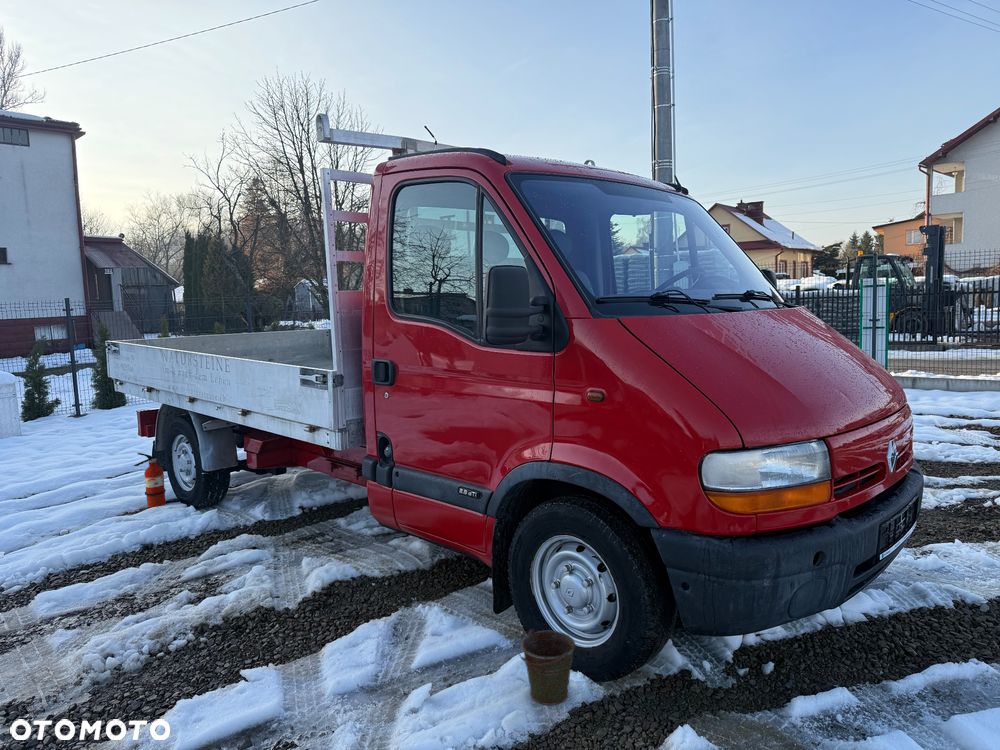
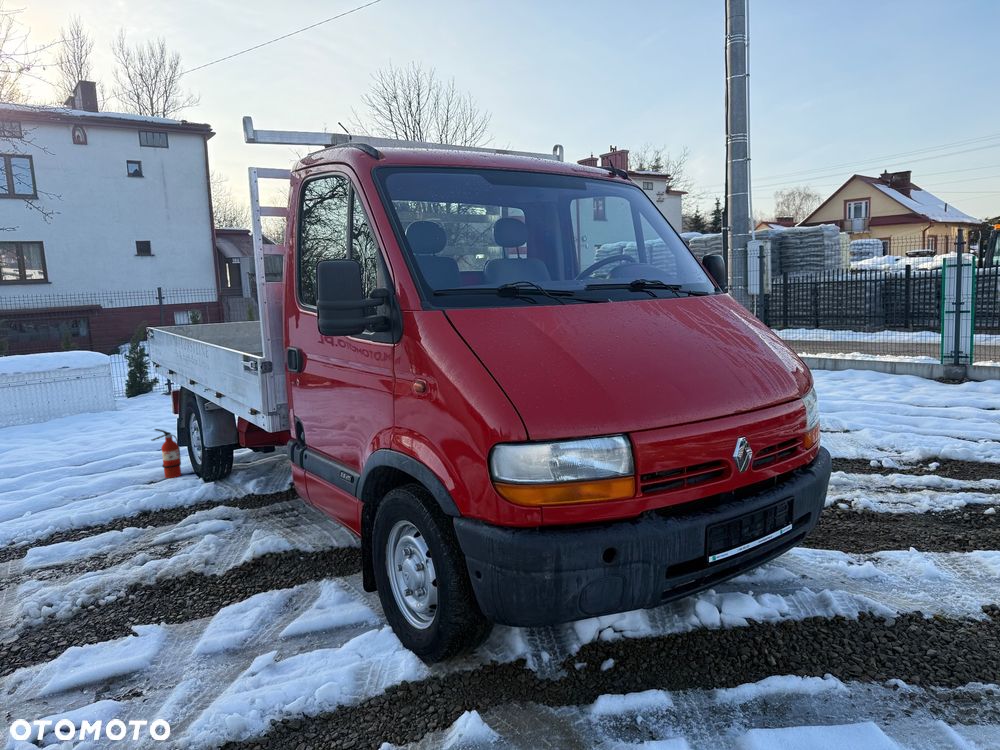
bucket: present [520,629,575,705] -> none [349,607,405,680]

